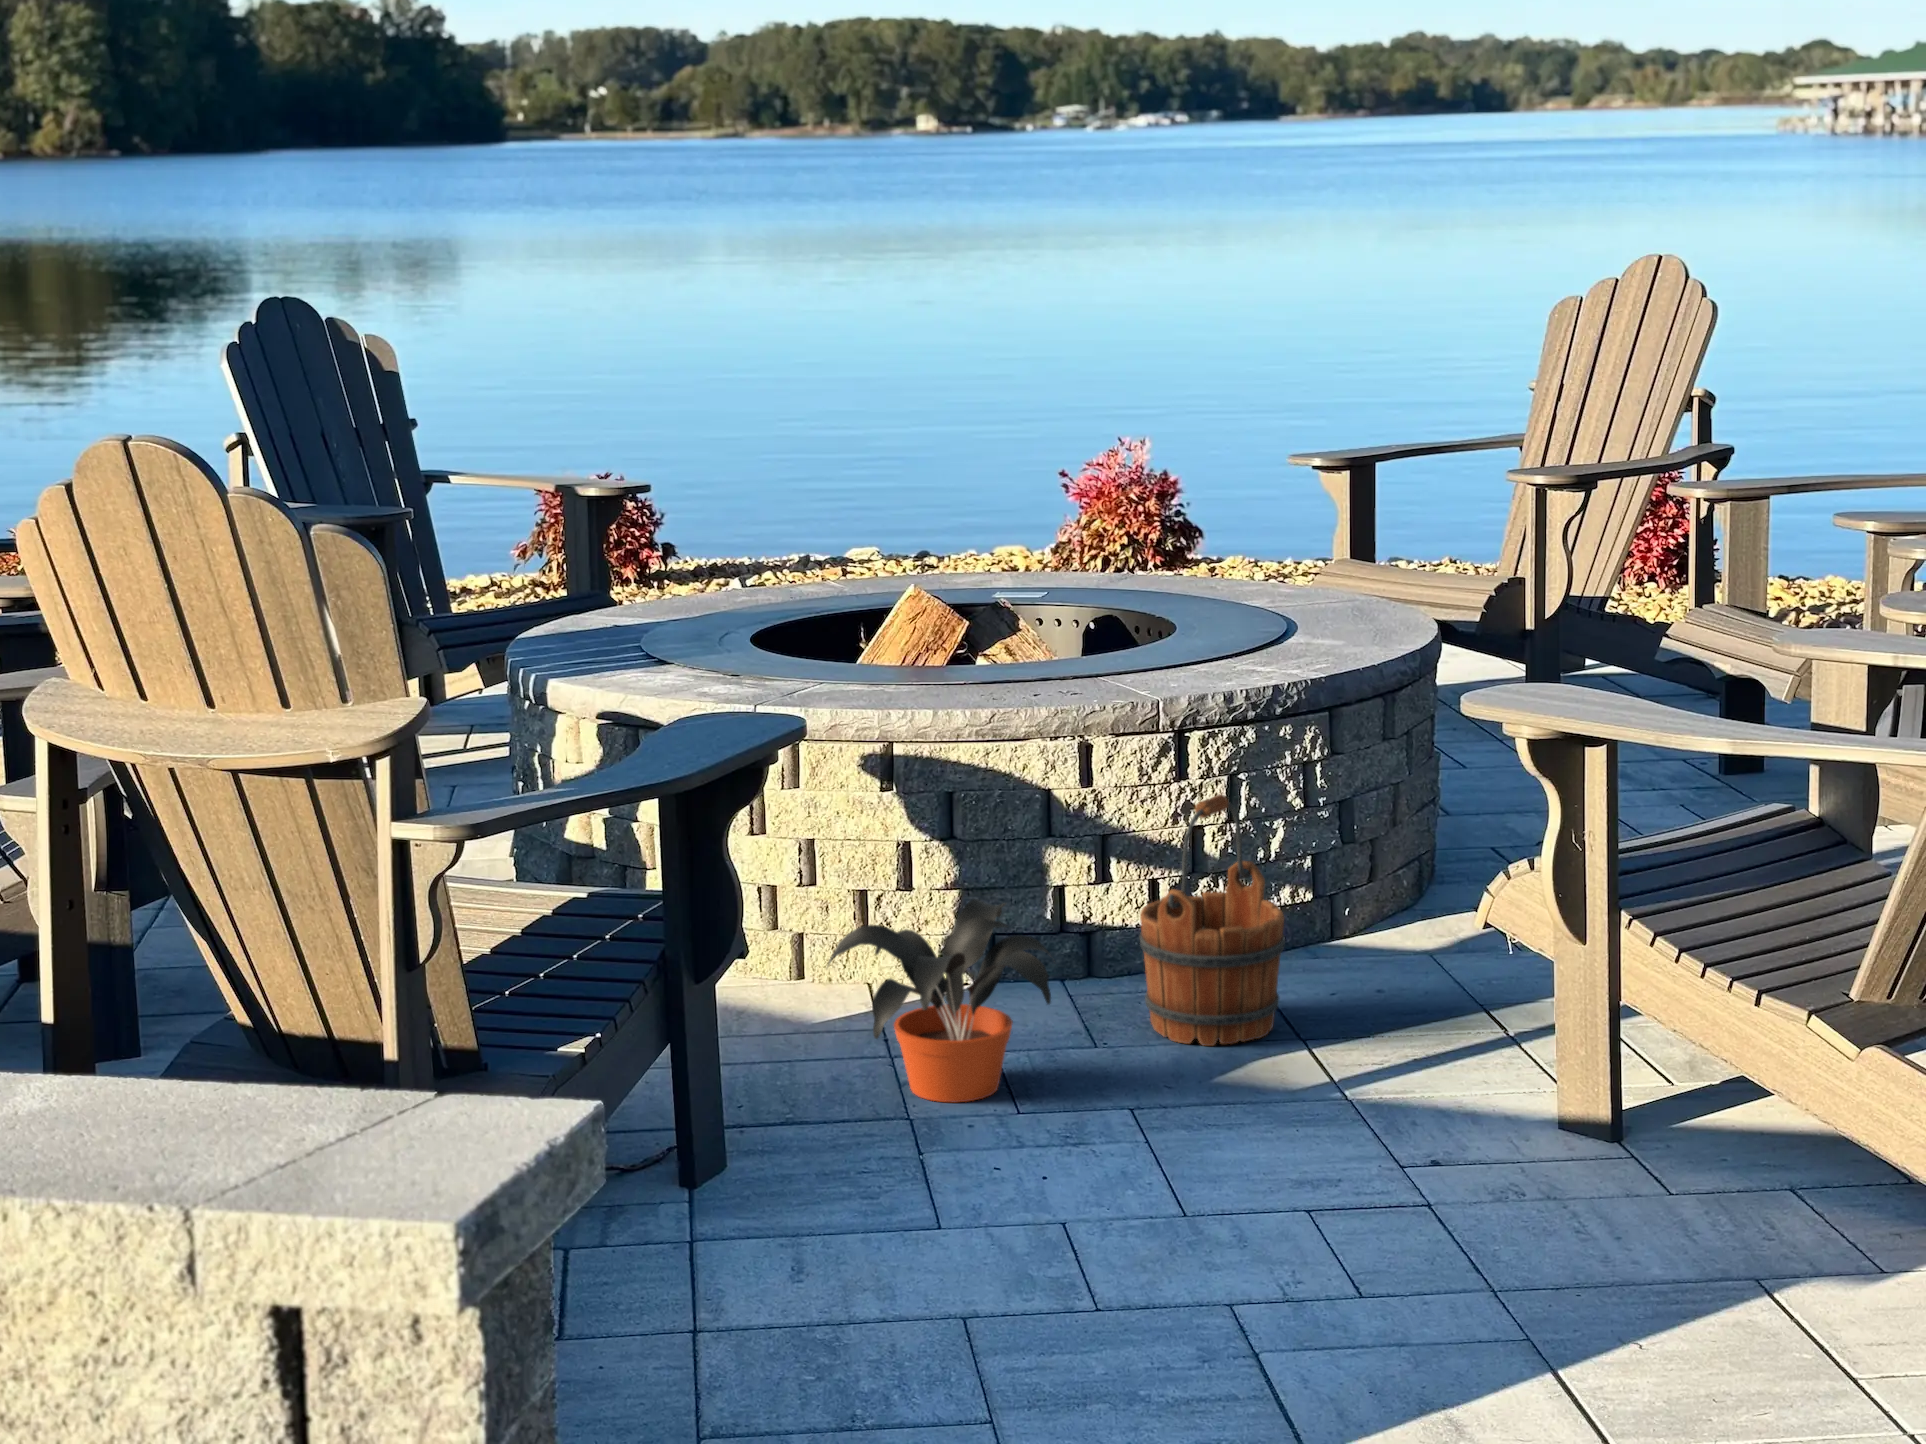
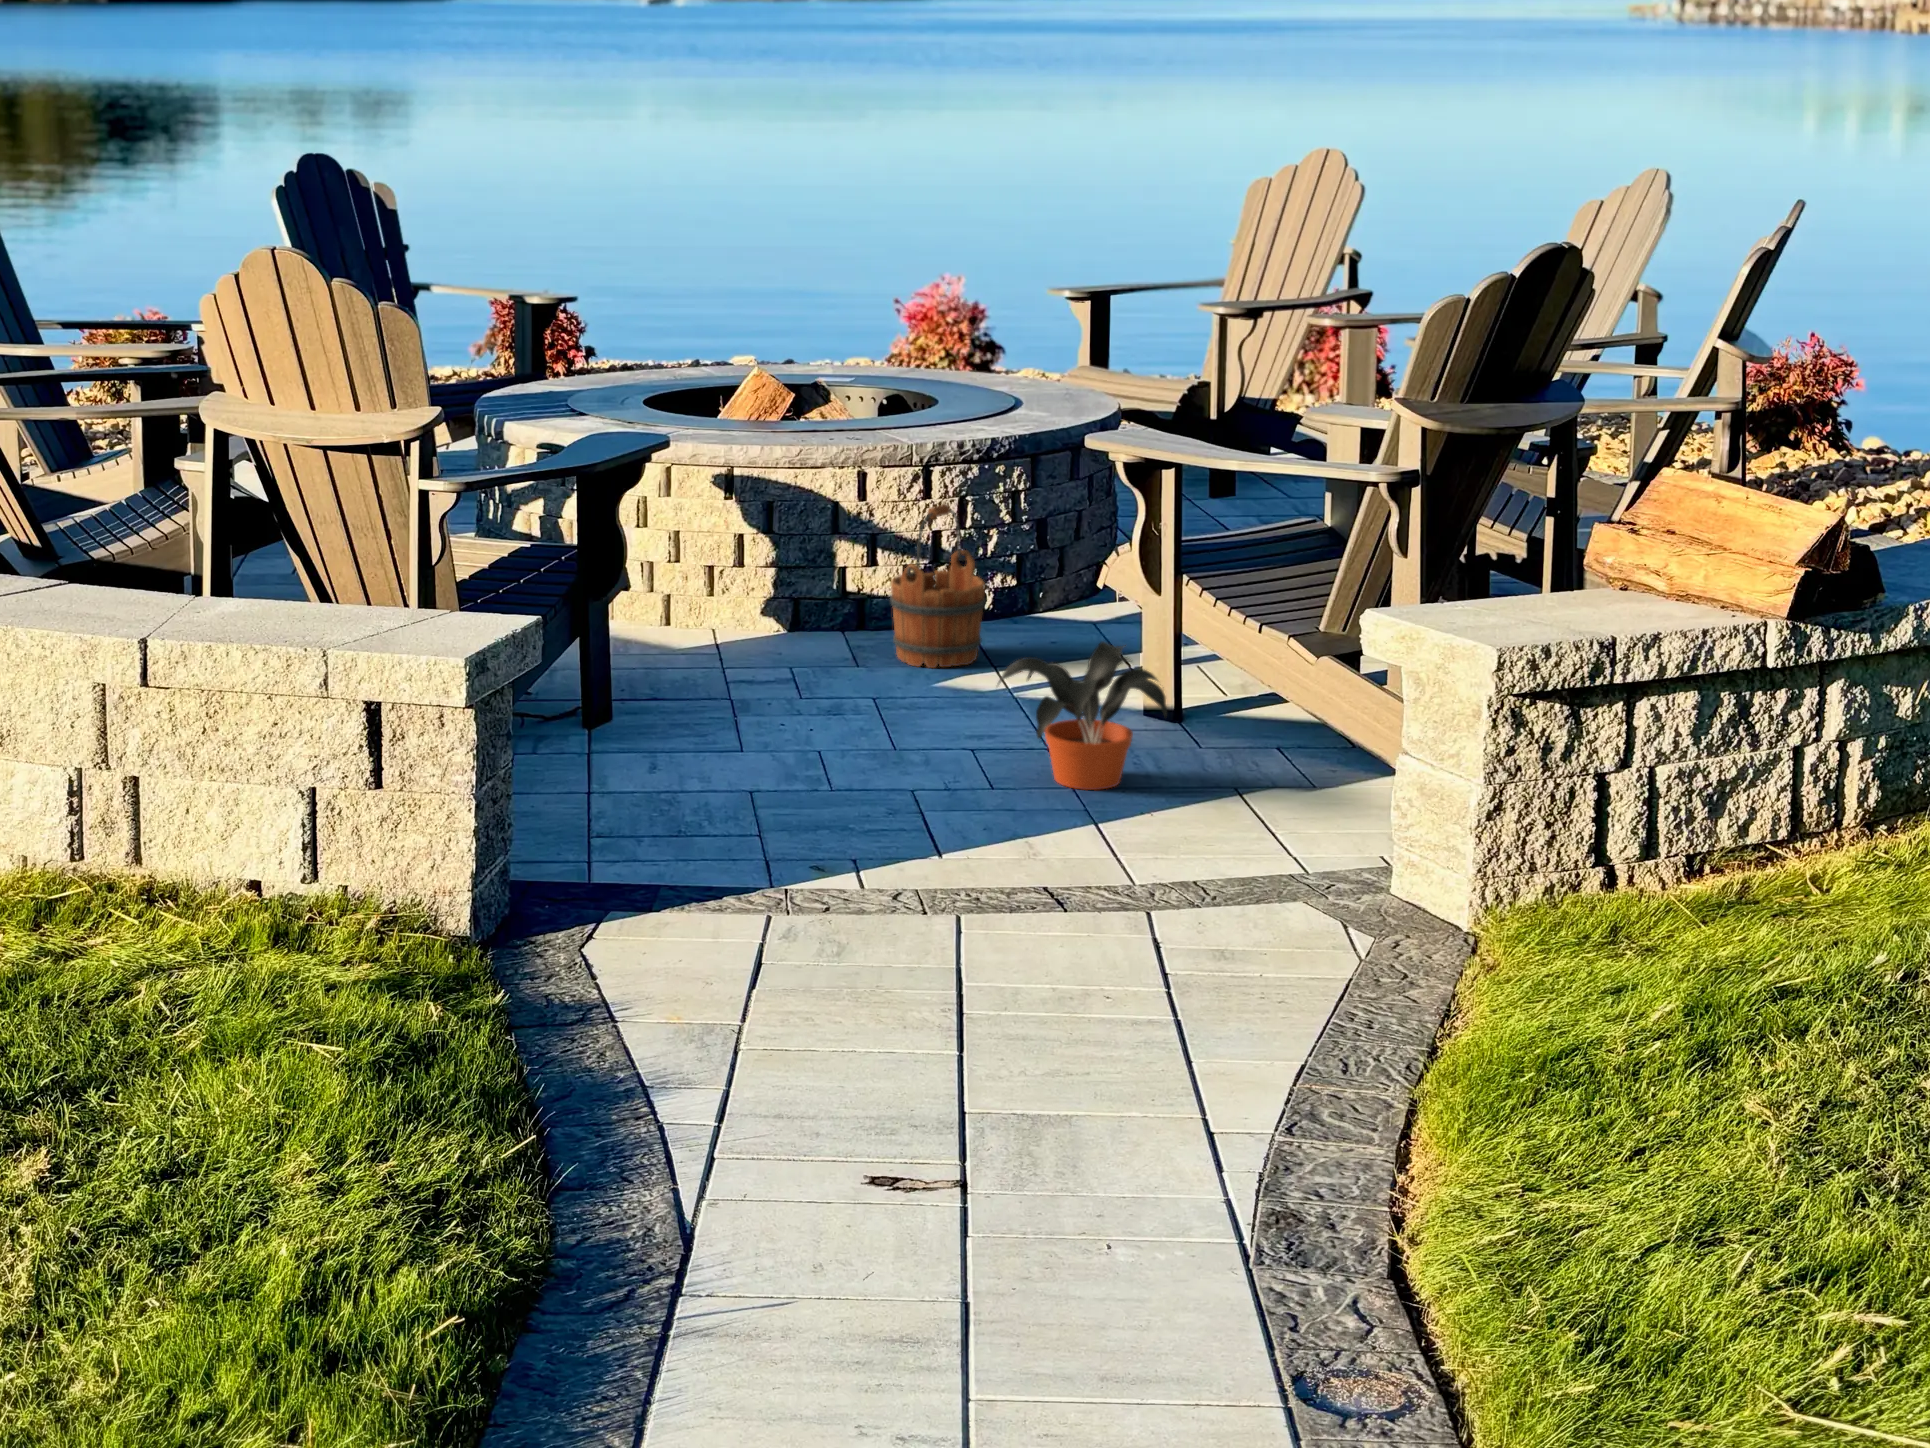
potted plant: present [828,899,1051,1102] -> present [998,642,1167,790]

